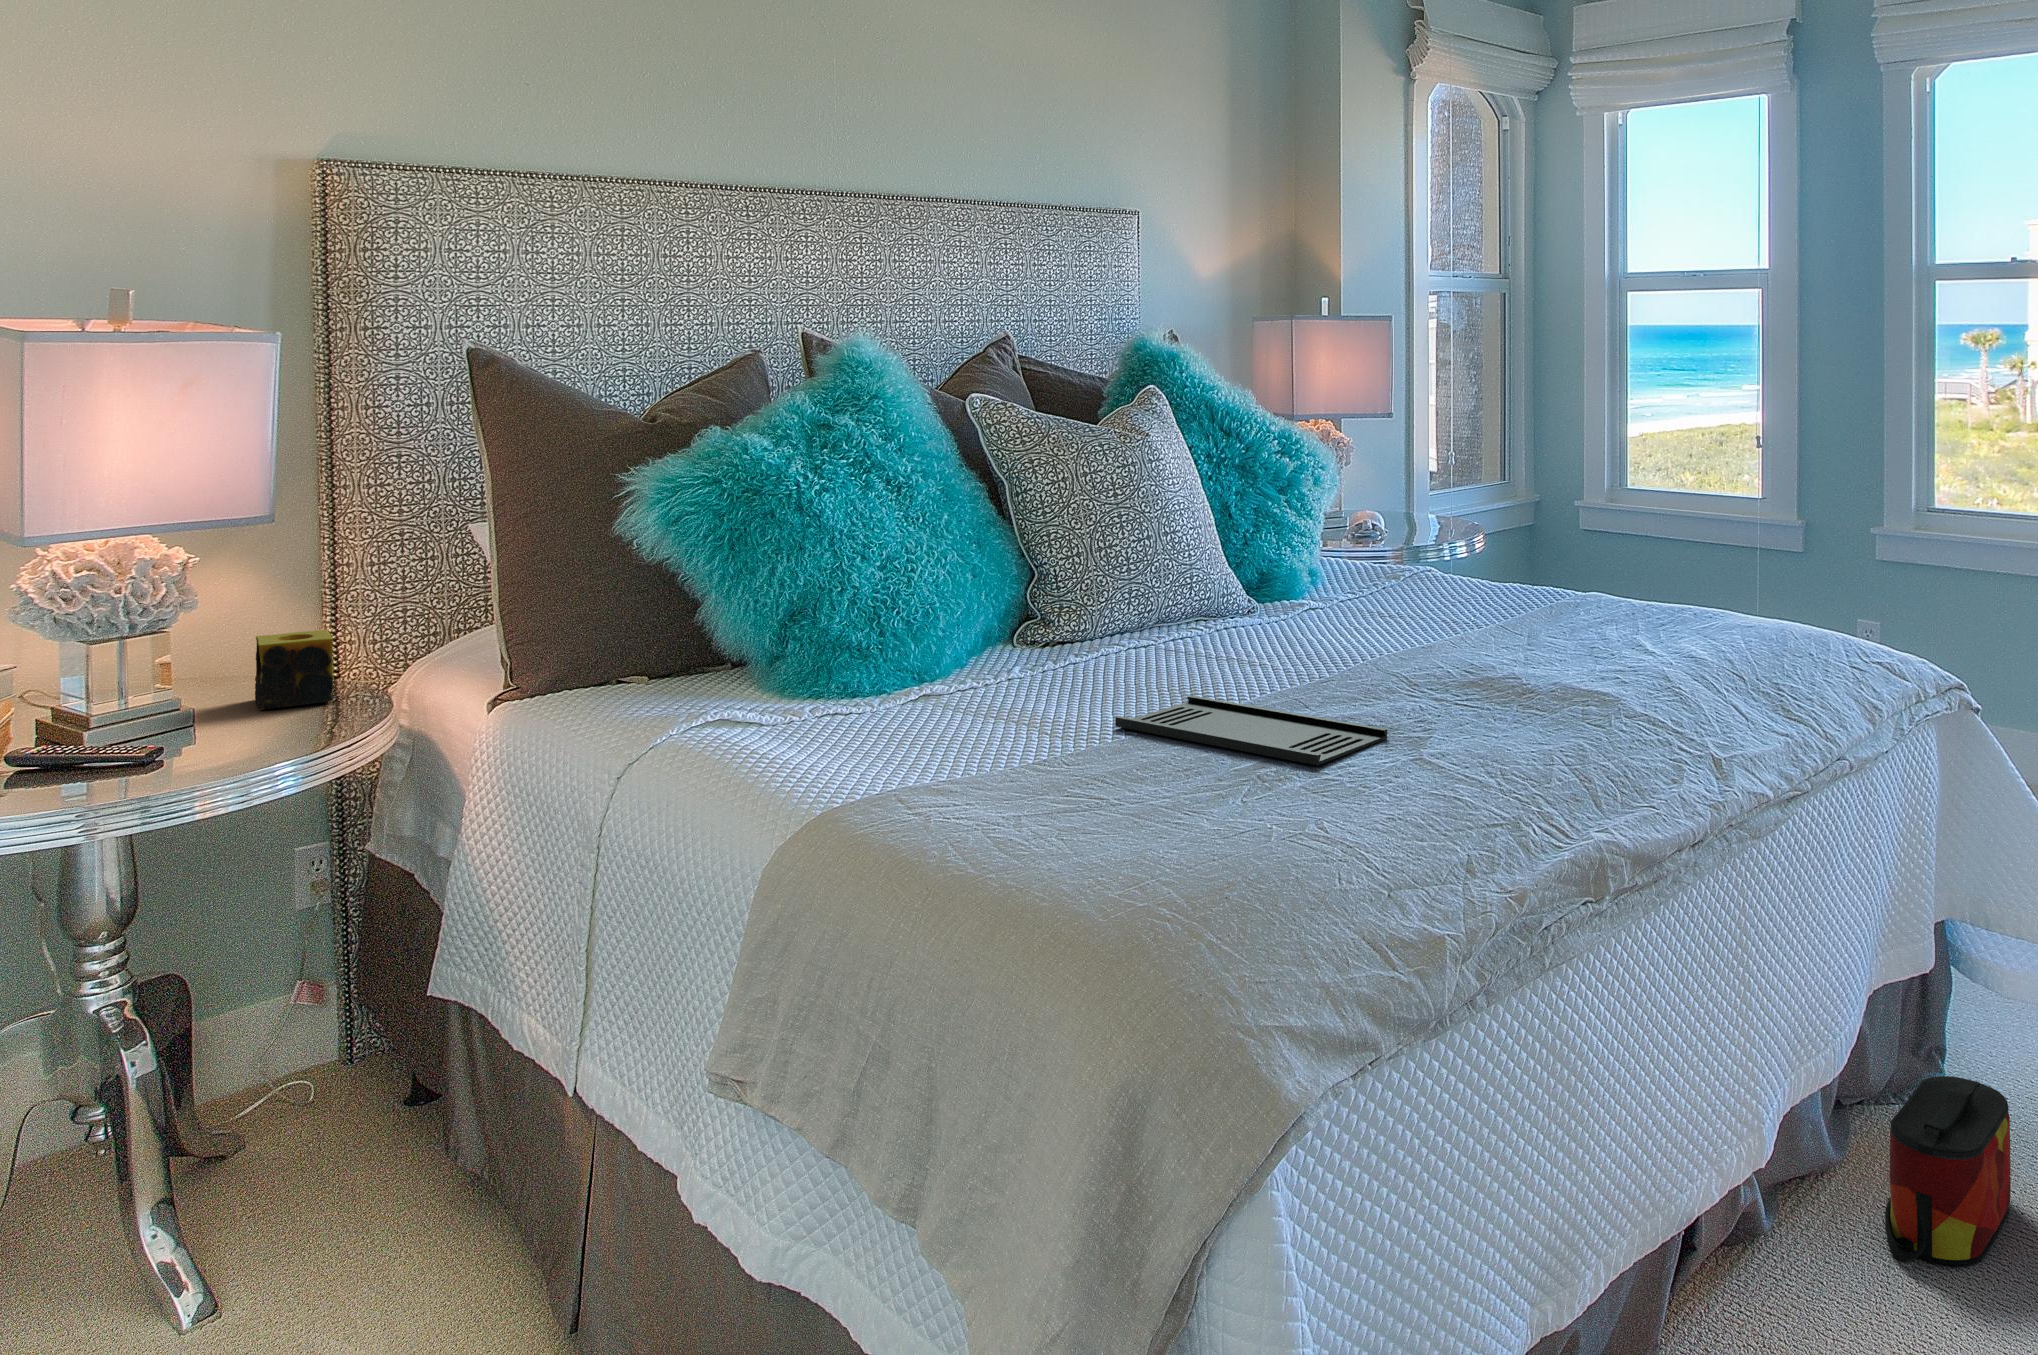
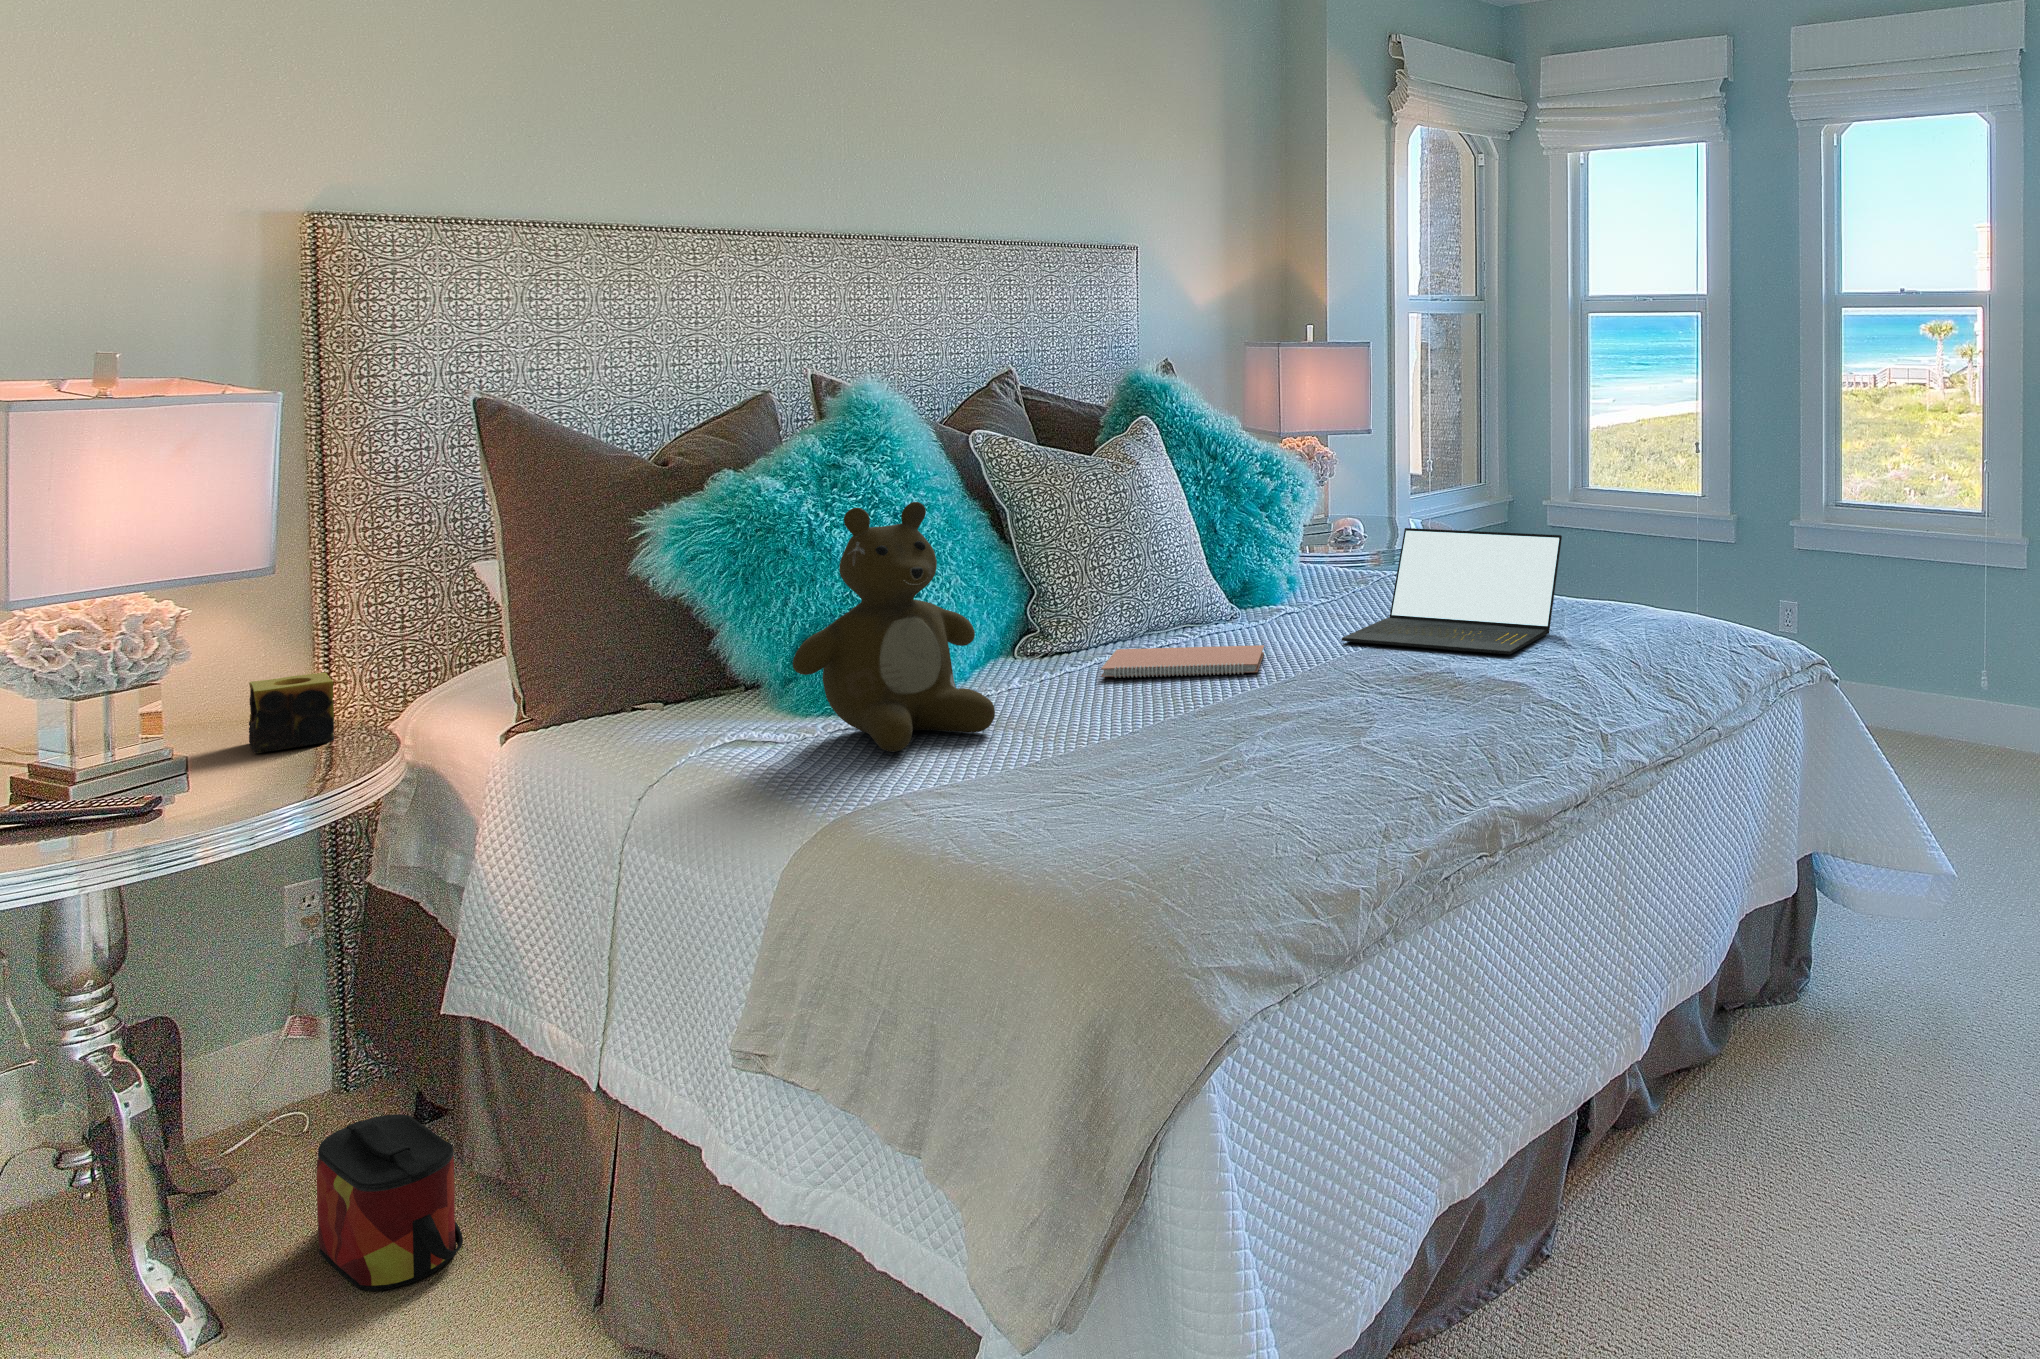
teddy bear: none [781,460,996,738] -> present [793,502,995,752]
laptop: none [1379,513,1640,662] -> present [1342,528,1562,654]
notebook: none [1109,639,1290,671] -> present [1101,645,1264,678]
tray: present [1115,695,1387,765] -> none [1103,700,1338,758]
bag: present [1885,1076,2011,1265] -> present [317,1114,463,1291]

